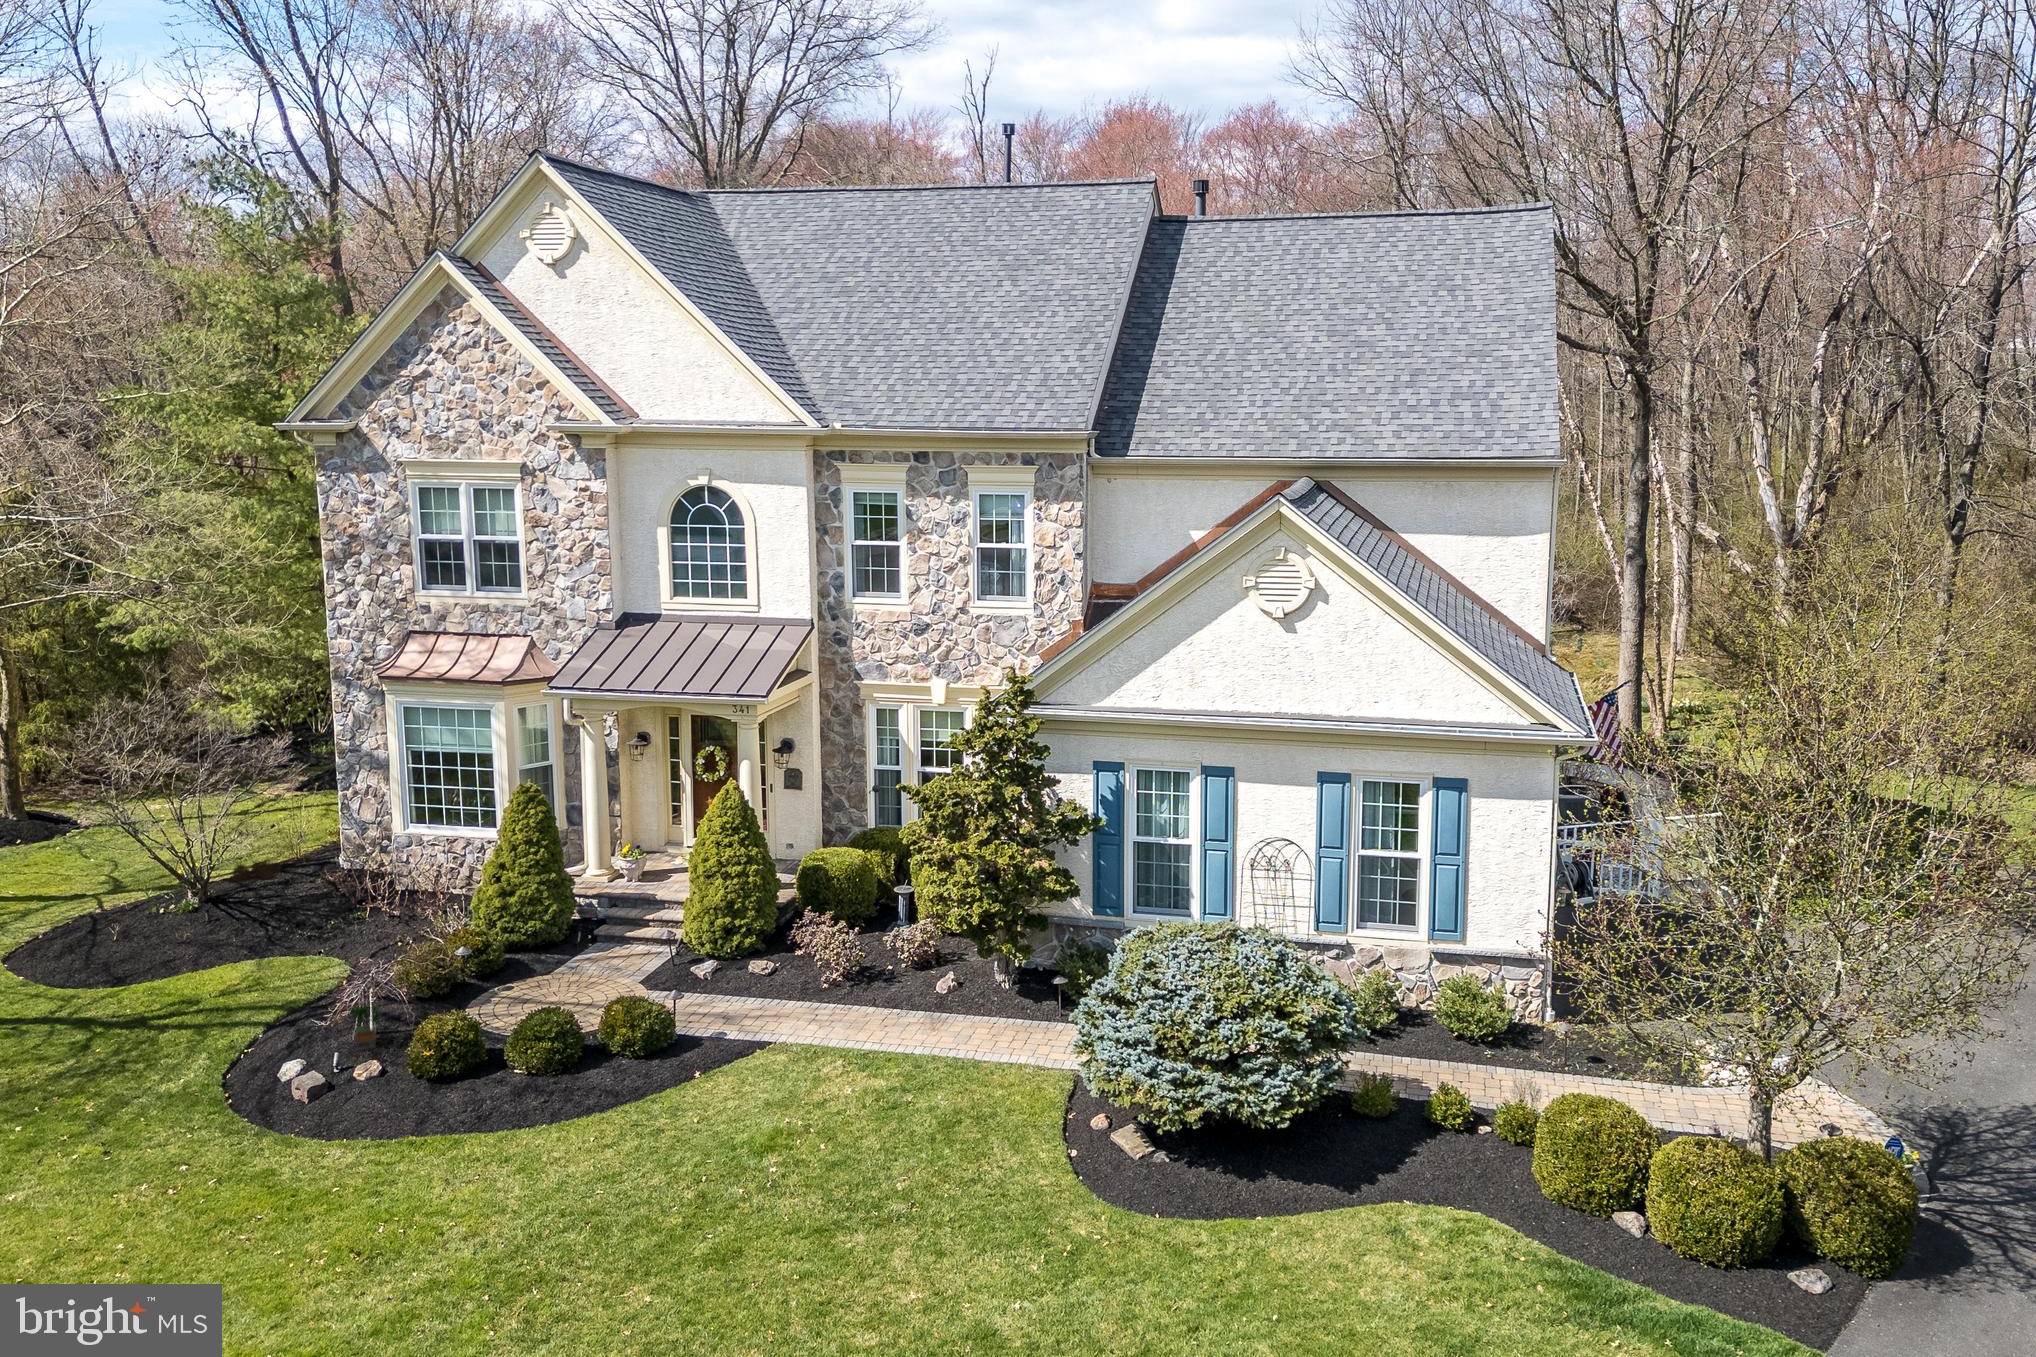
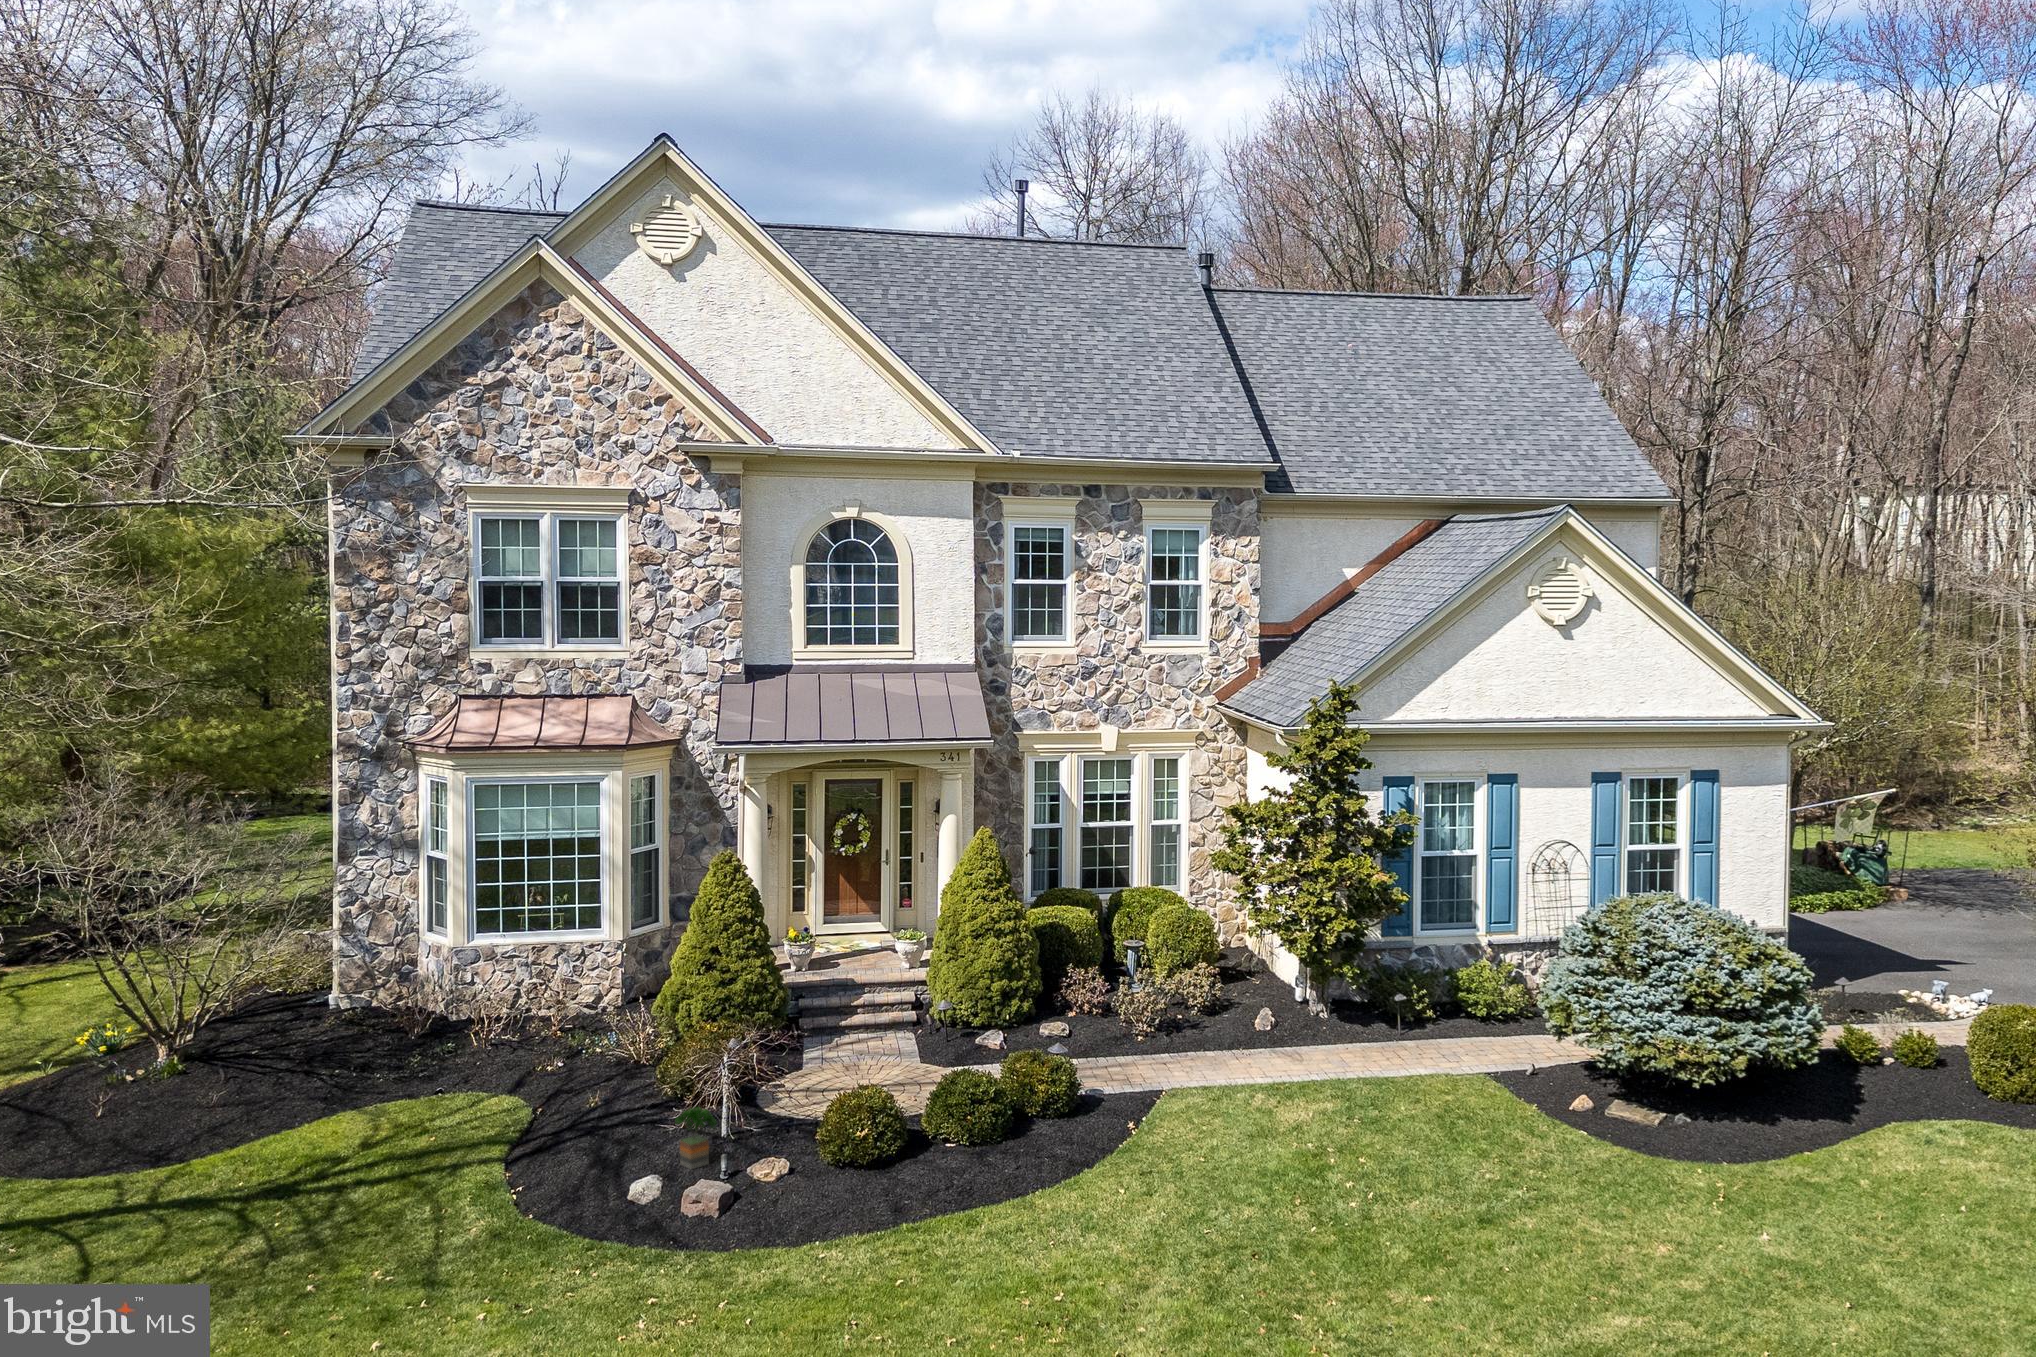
woven basket: present [233,861,281,881] -> none [183,1016,243,1047]

